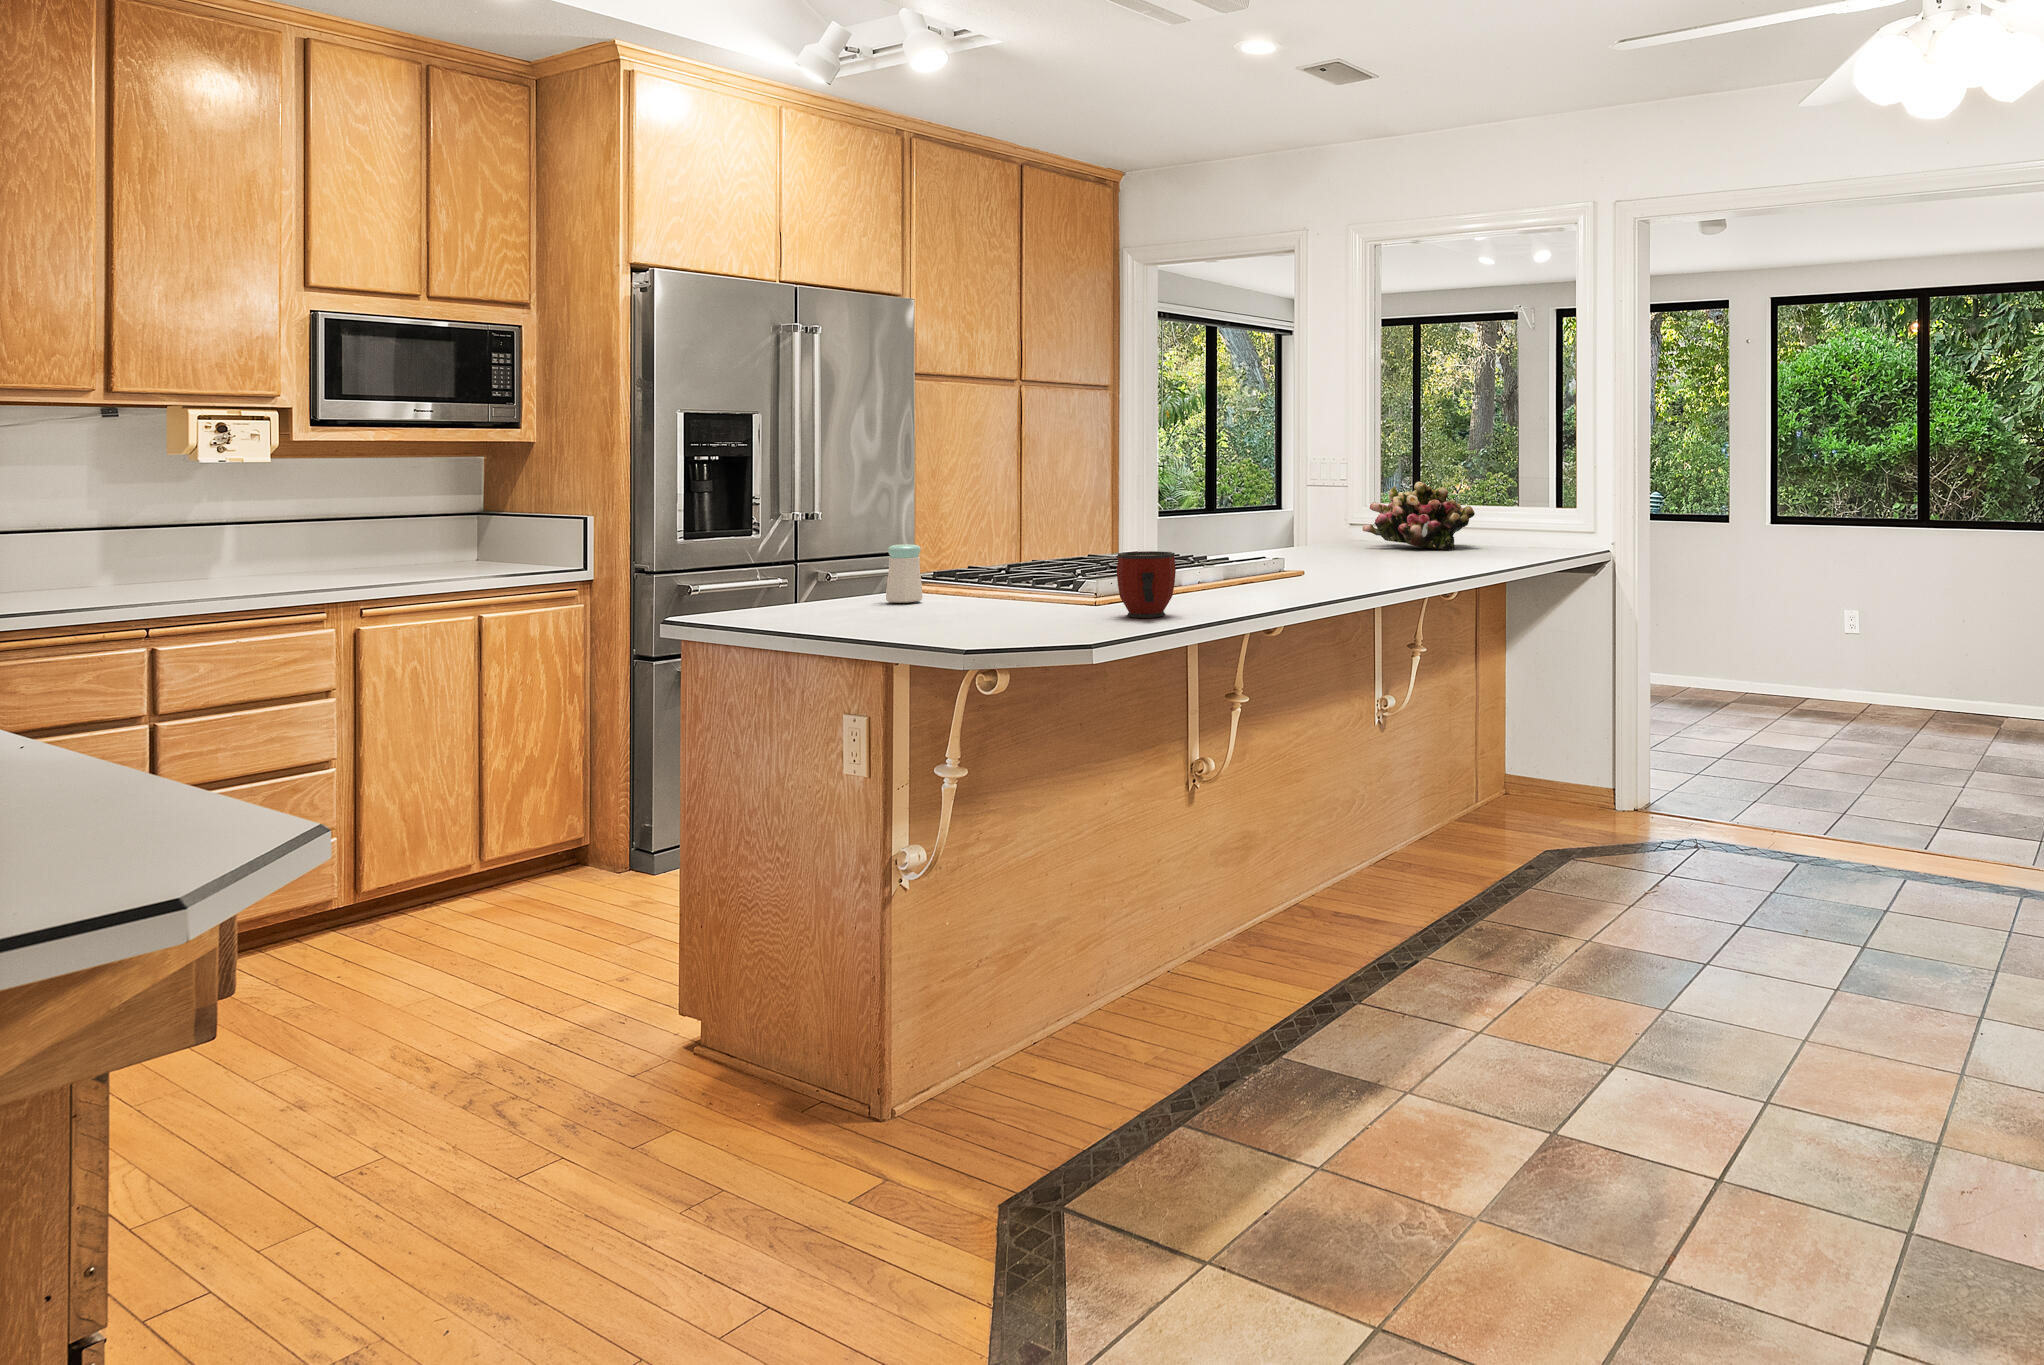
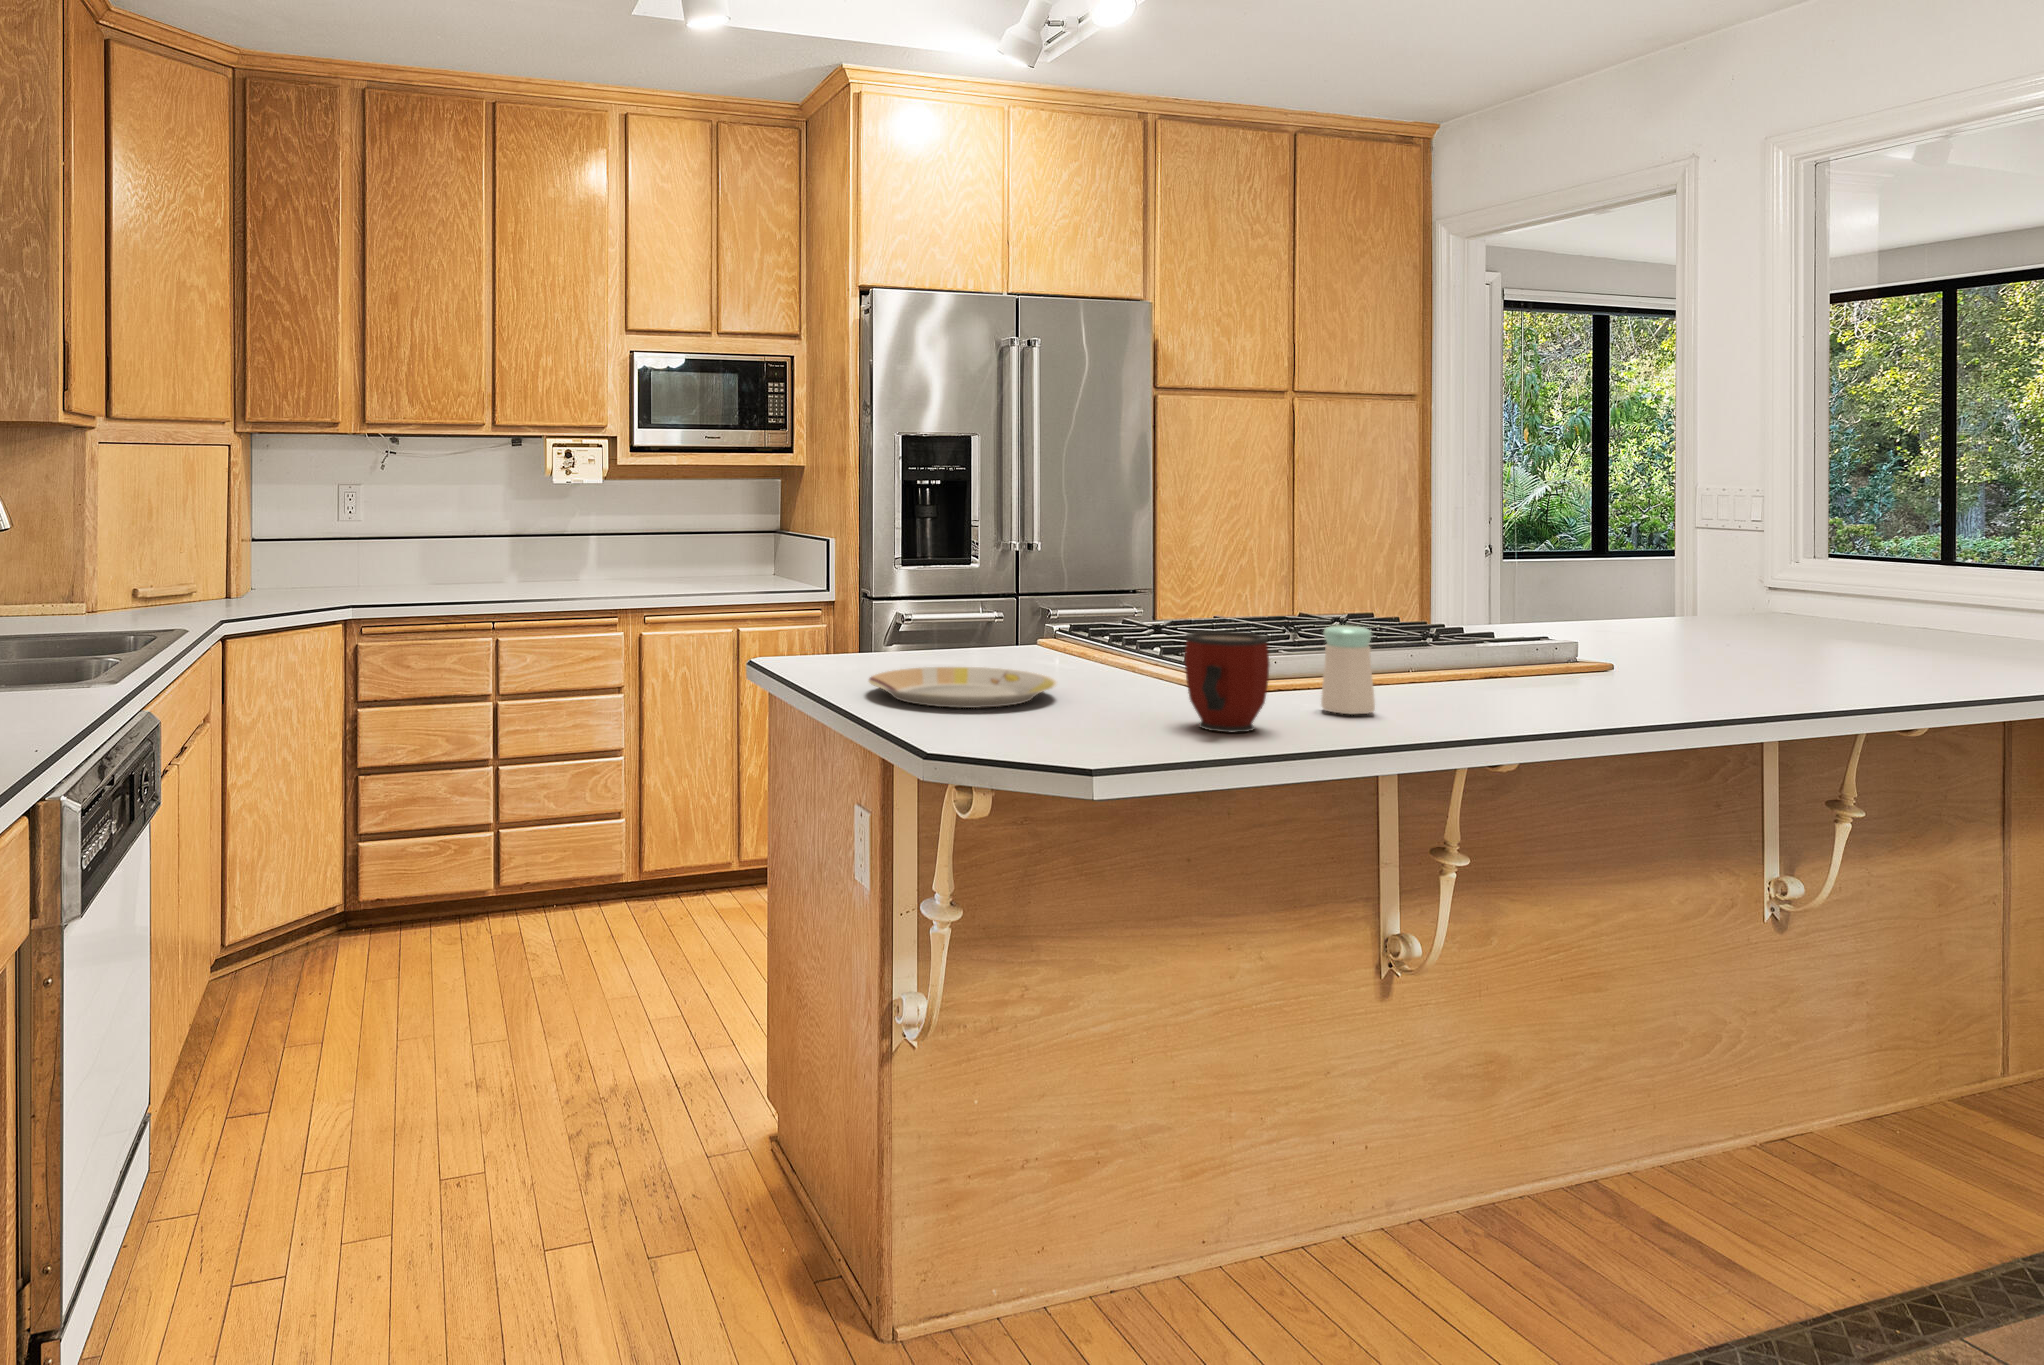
flower arrangement: present [1363,482,1475,550] -> none [1760,533,1978,647]
salt shaker: present [886,544,922,603] -> present [1321,625,1375,714]
plate: none [854,597,1008,624] -> present [869,667,1057,708]

